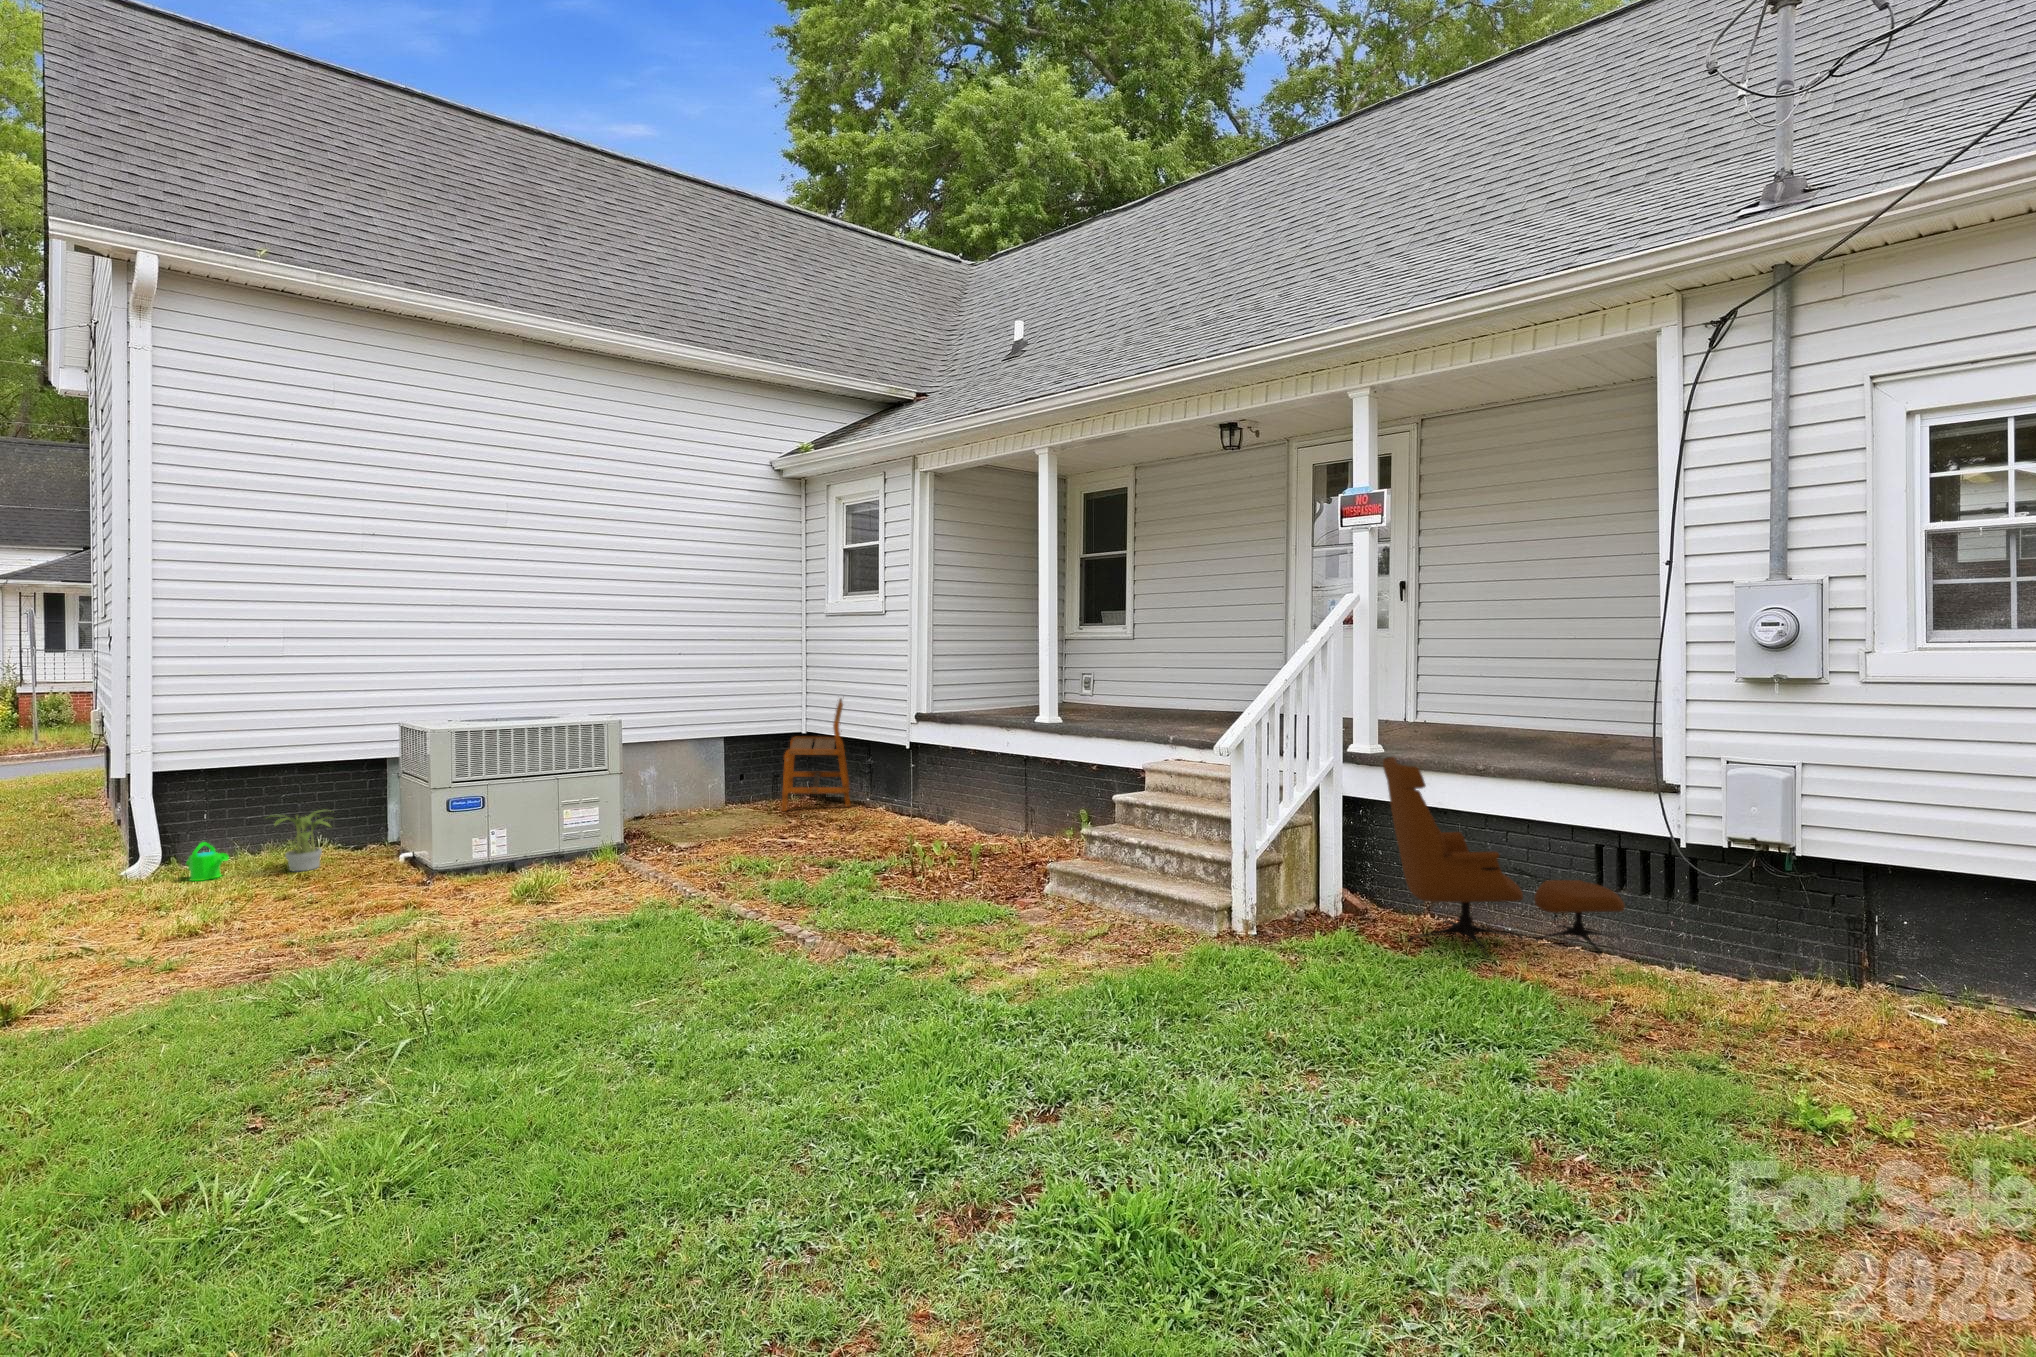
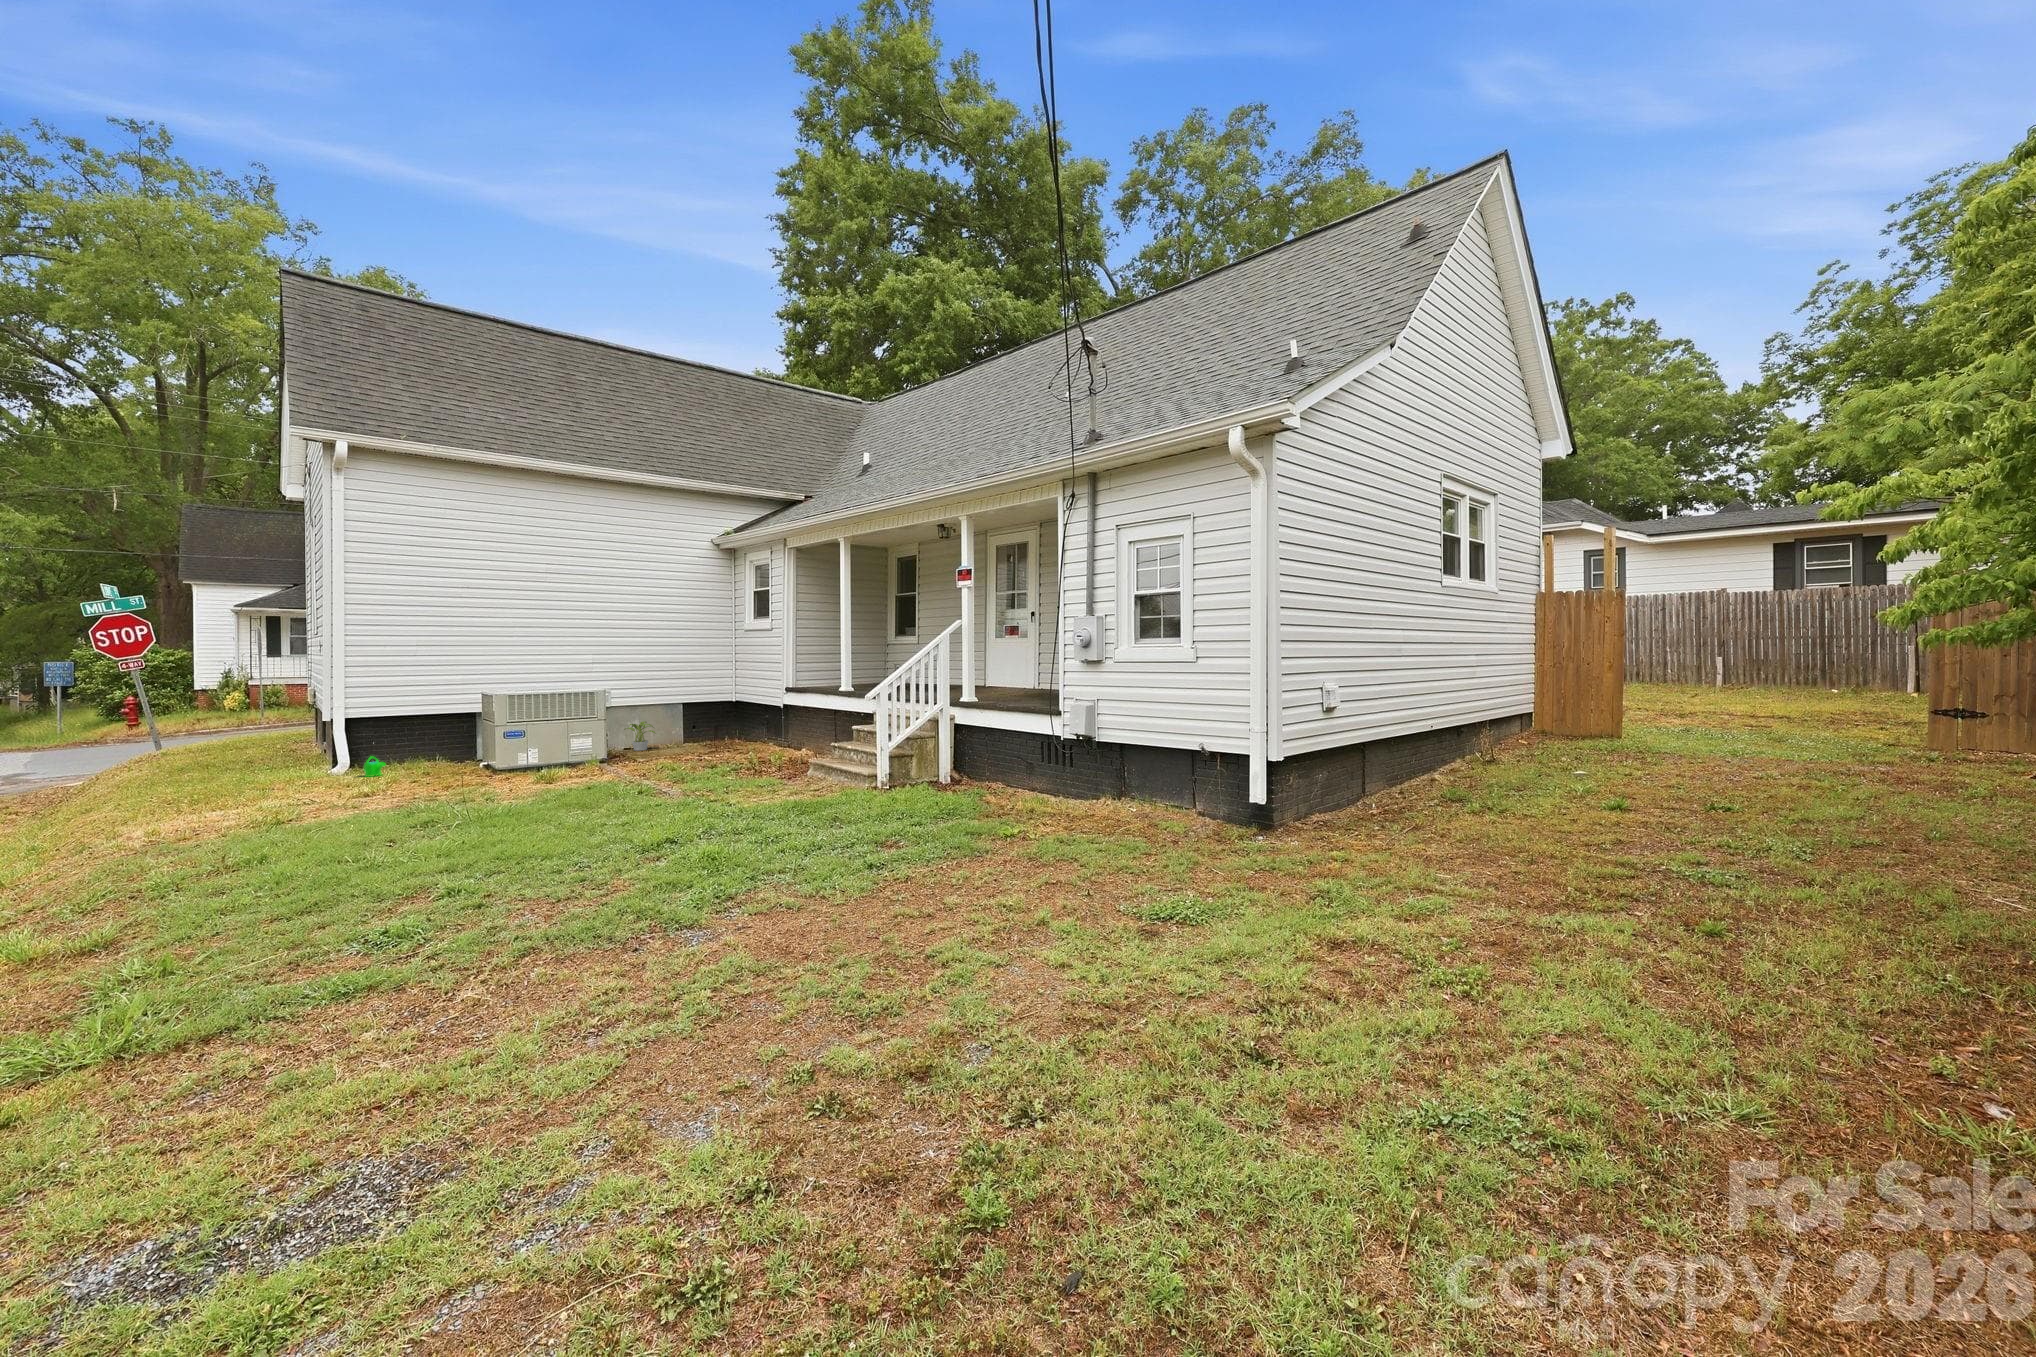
bench: present [782,698,851,812] -> none [710,679,761,746]
lounge chair: present [1383,757,1625,959] -> none [947,701,1062,795]
potted plant: present [266,810,332,871] -> present [624,722,656,751]

